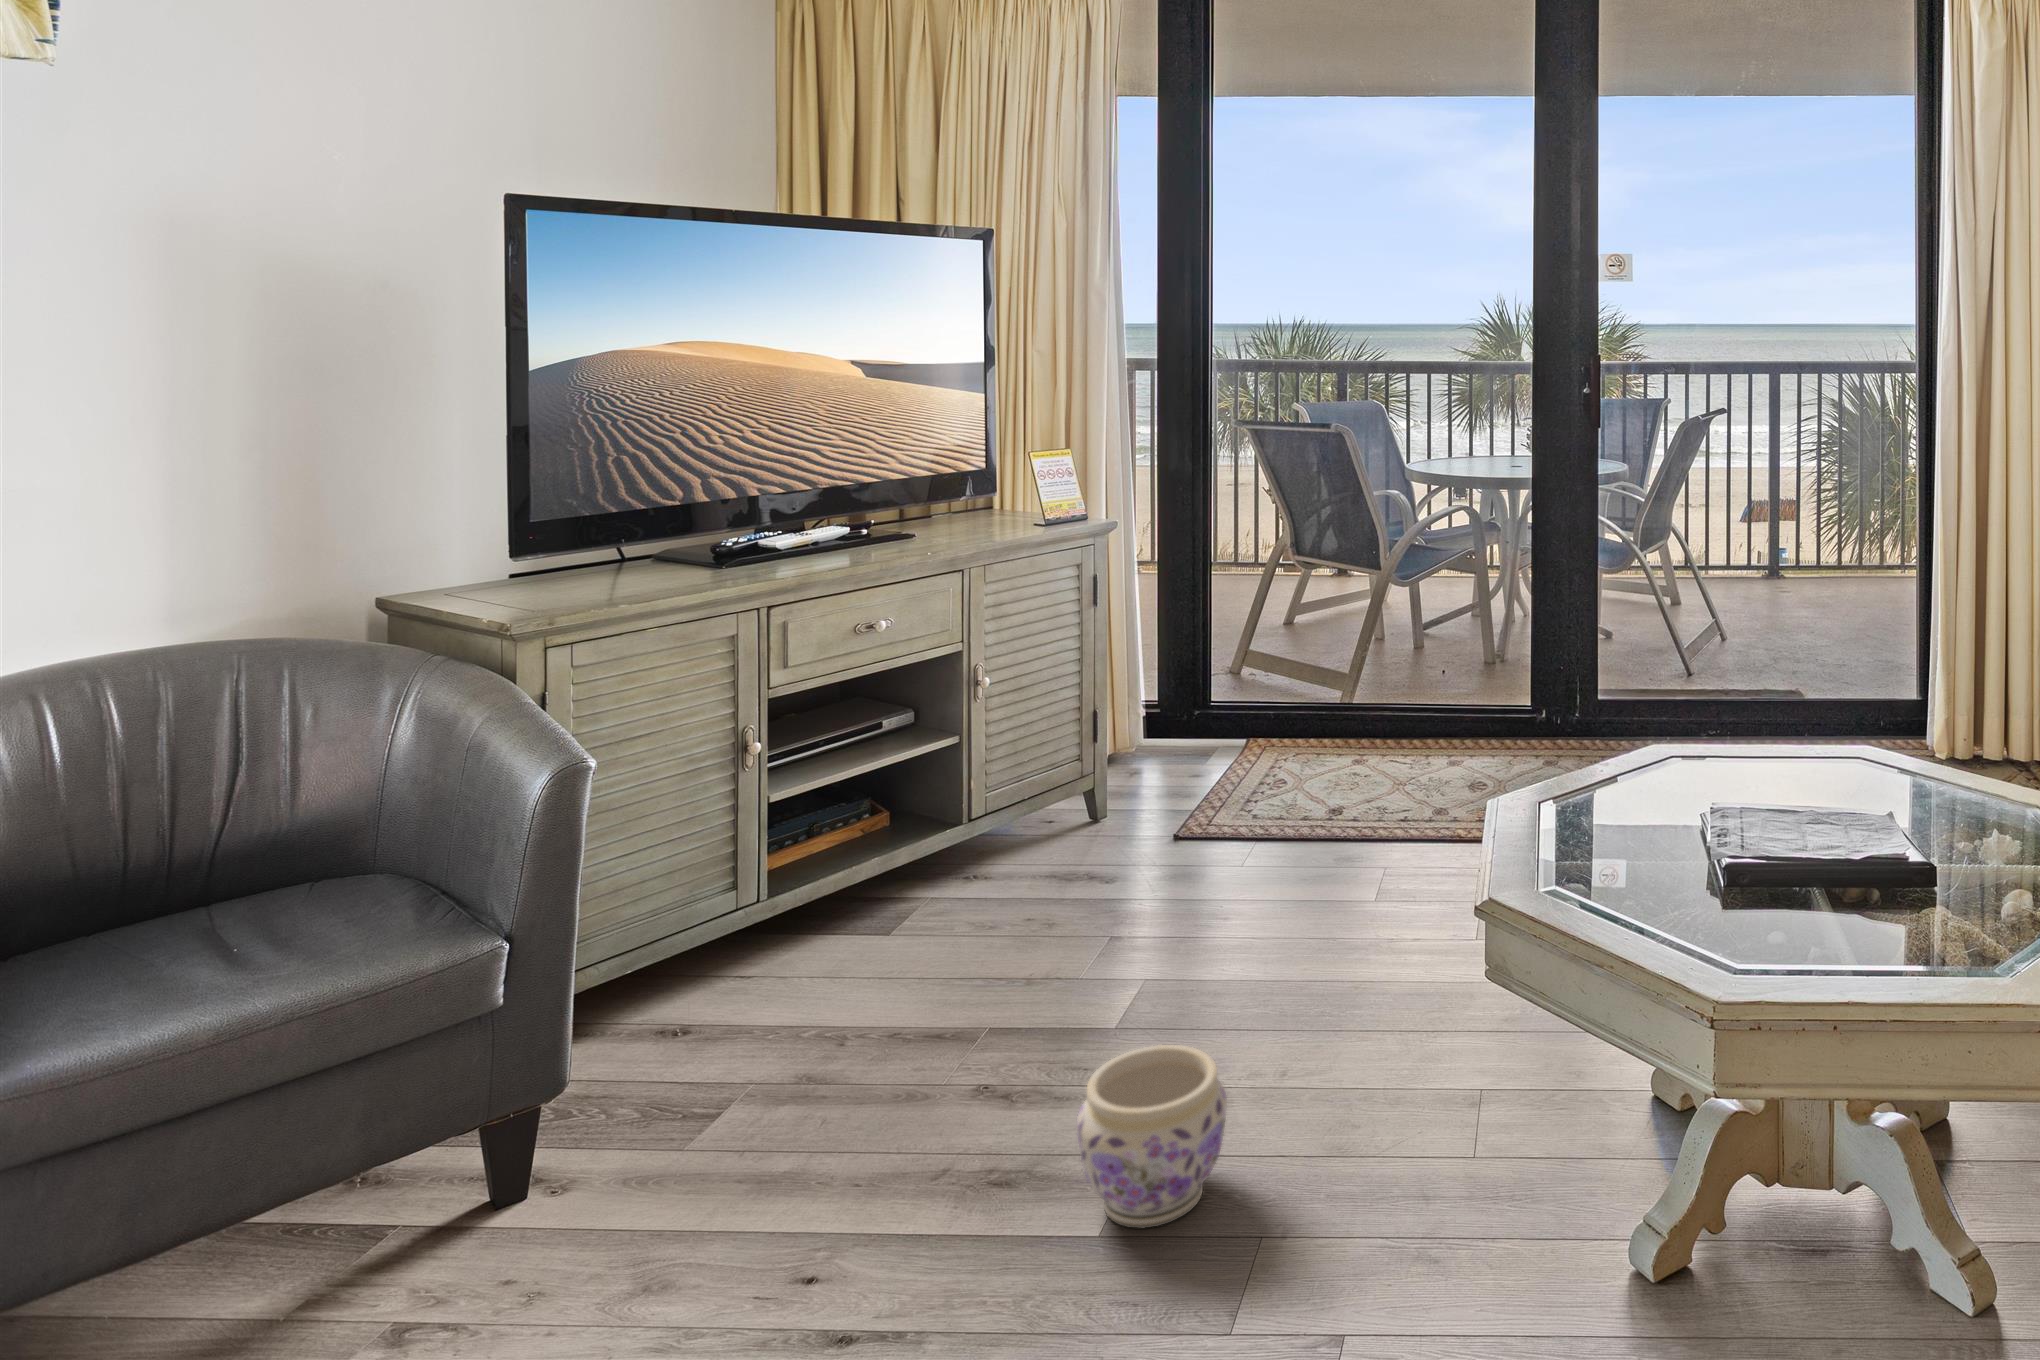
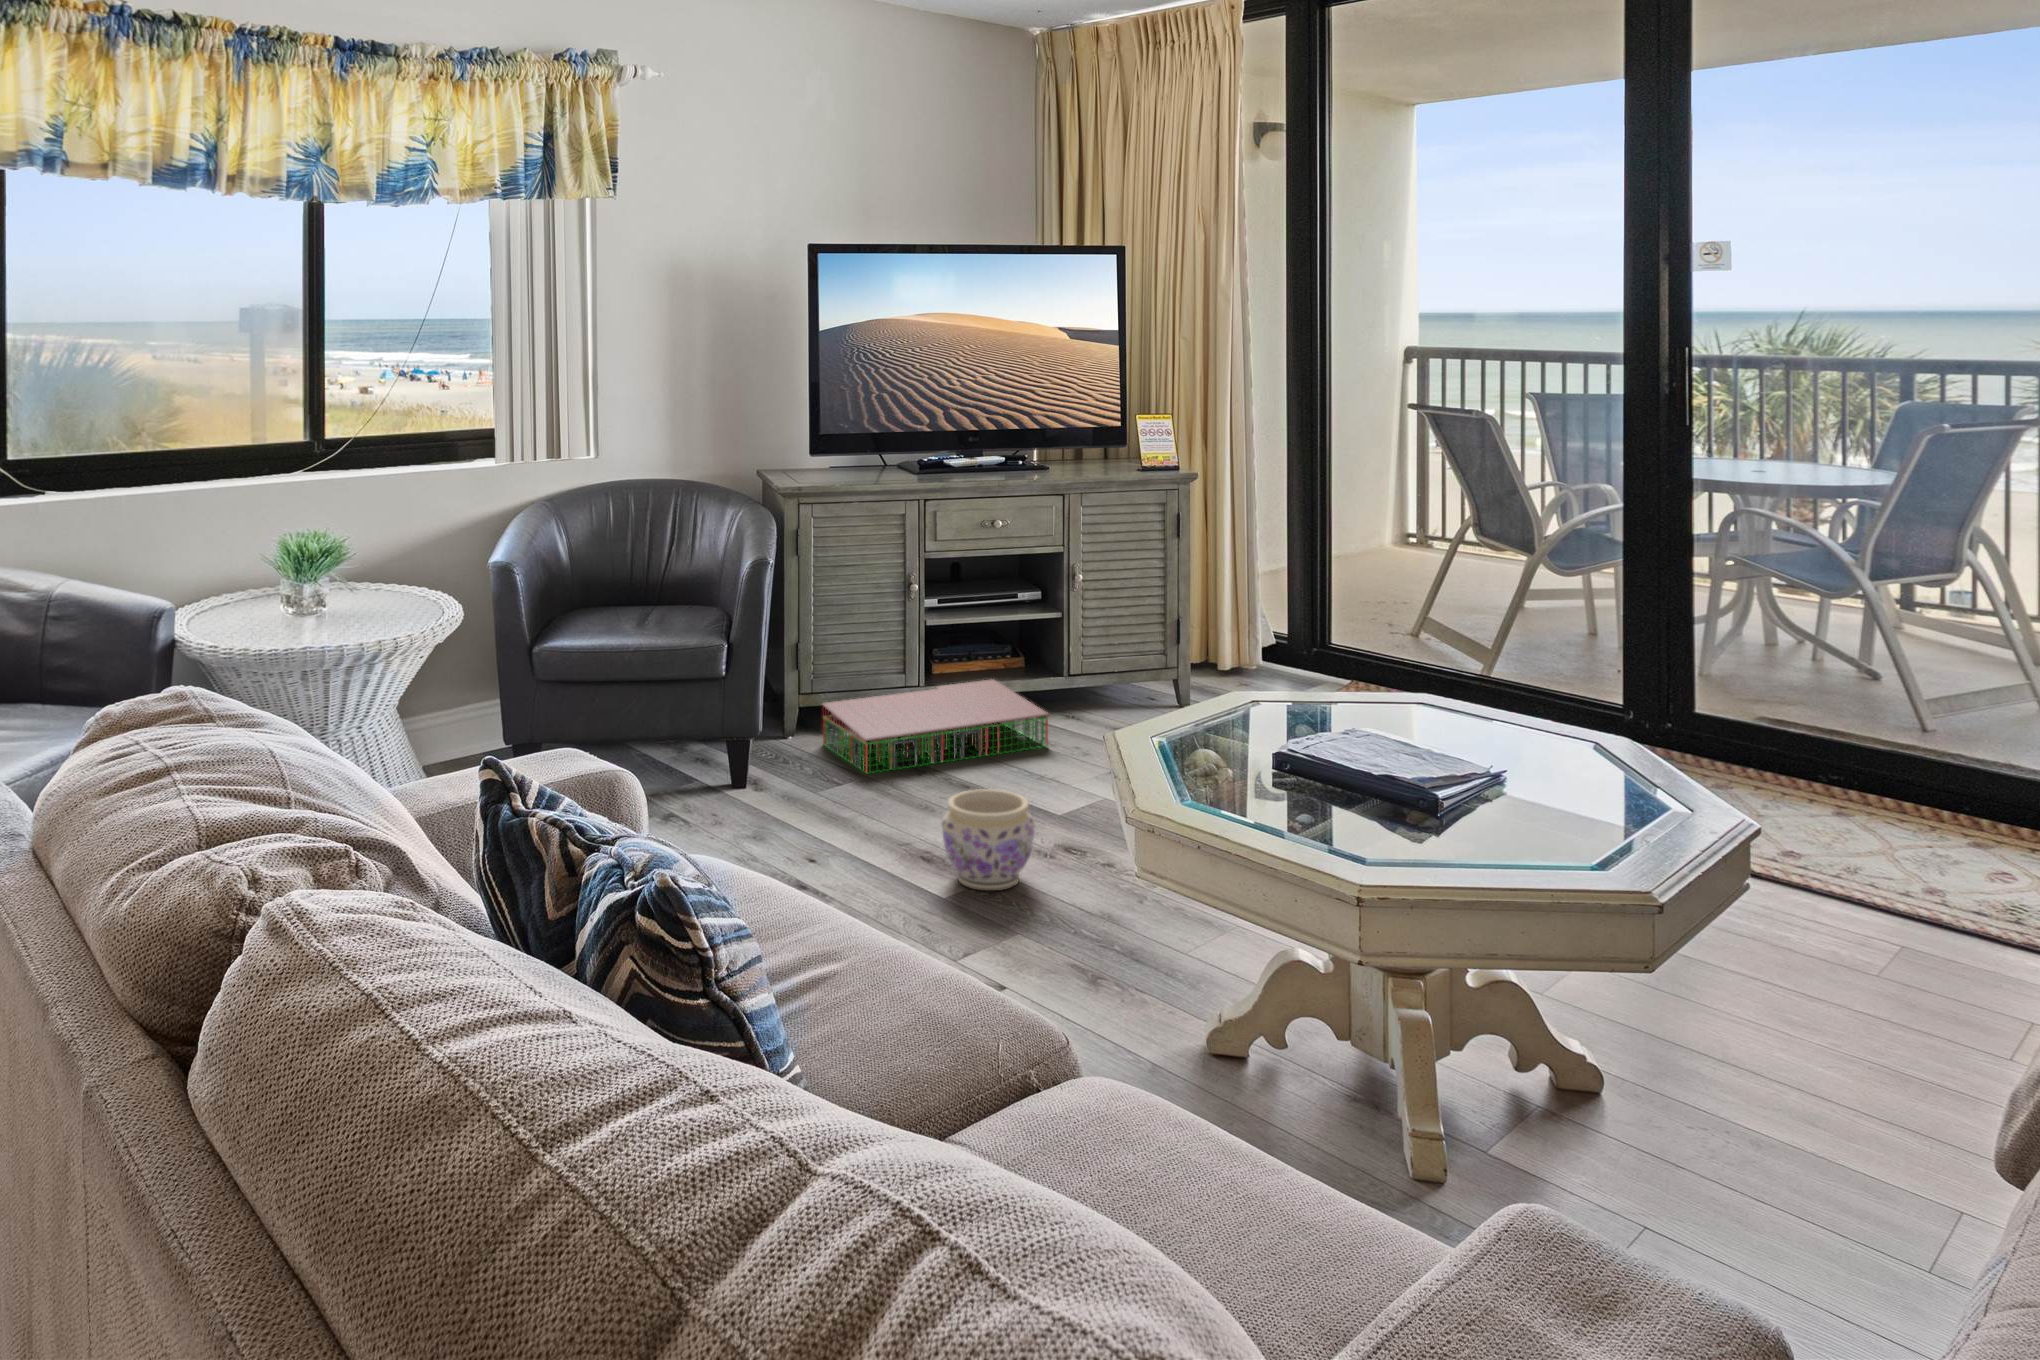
storage bin: none [611,855,997,1083] -> present [822,679,1049,773]

